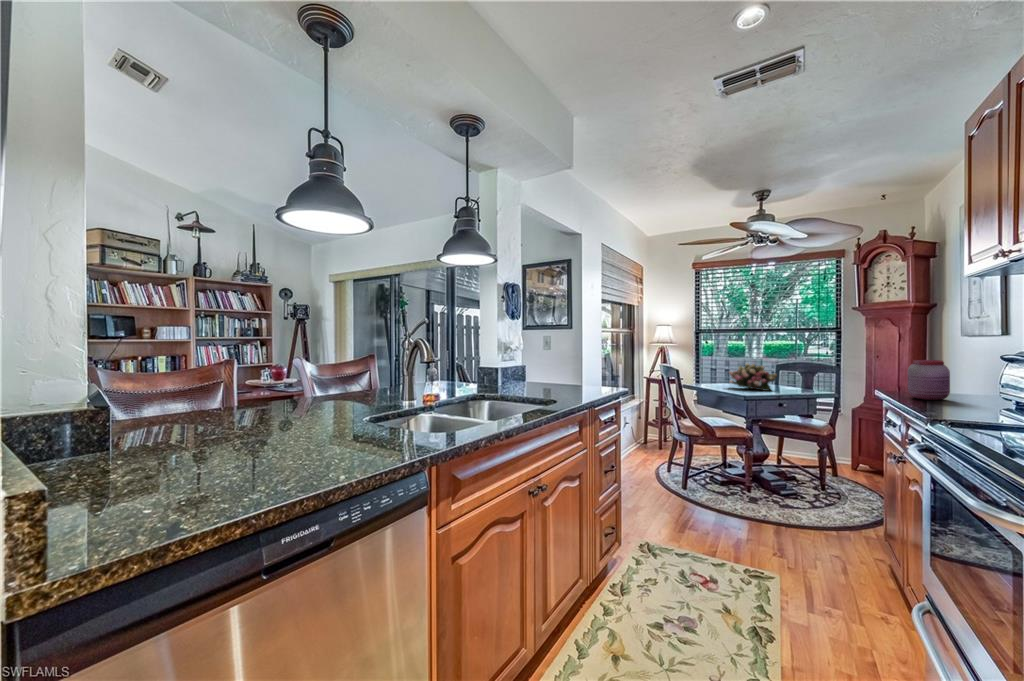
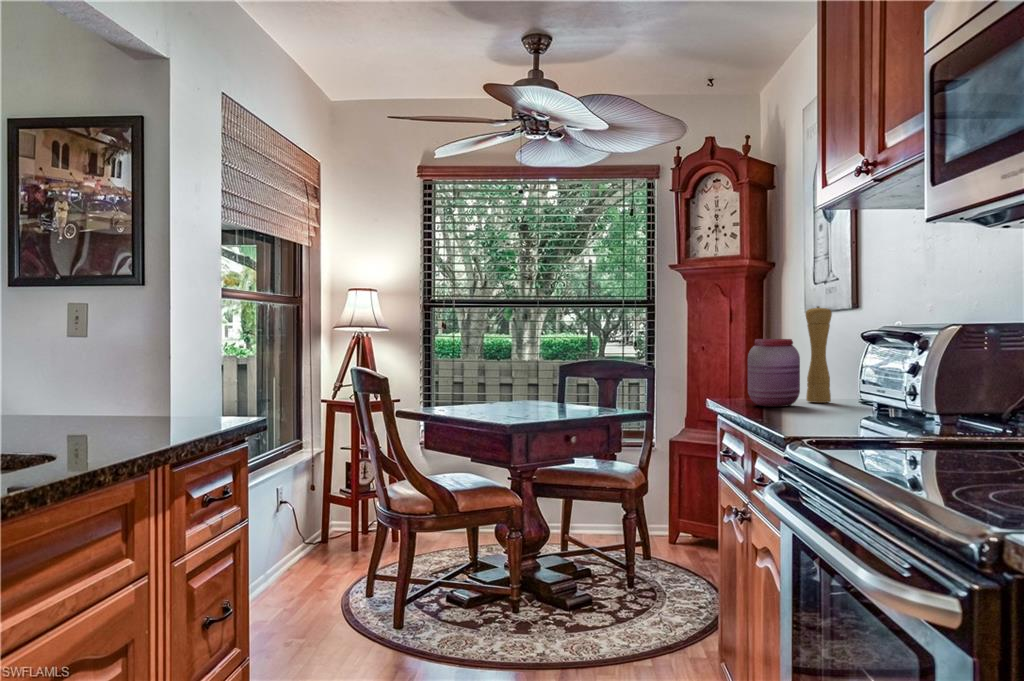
pepper mill: none [956,341,979,399] -> present [806,306,832,403]
flower arrangement: present [729,363,777,391] -> none [483,361,564,412]

